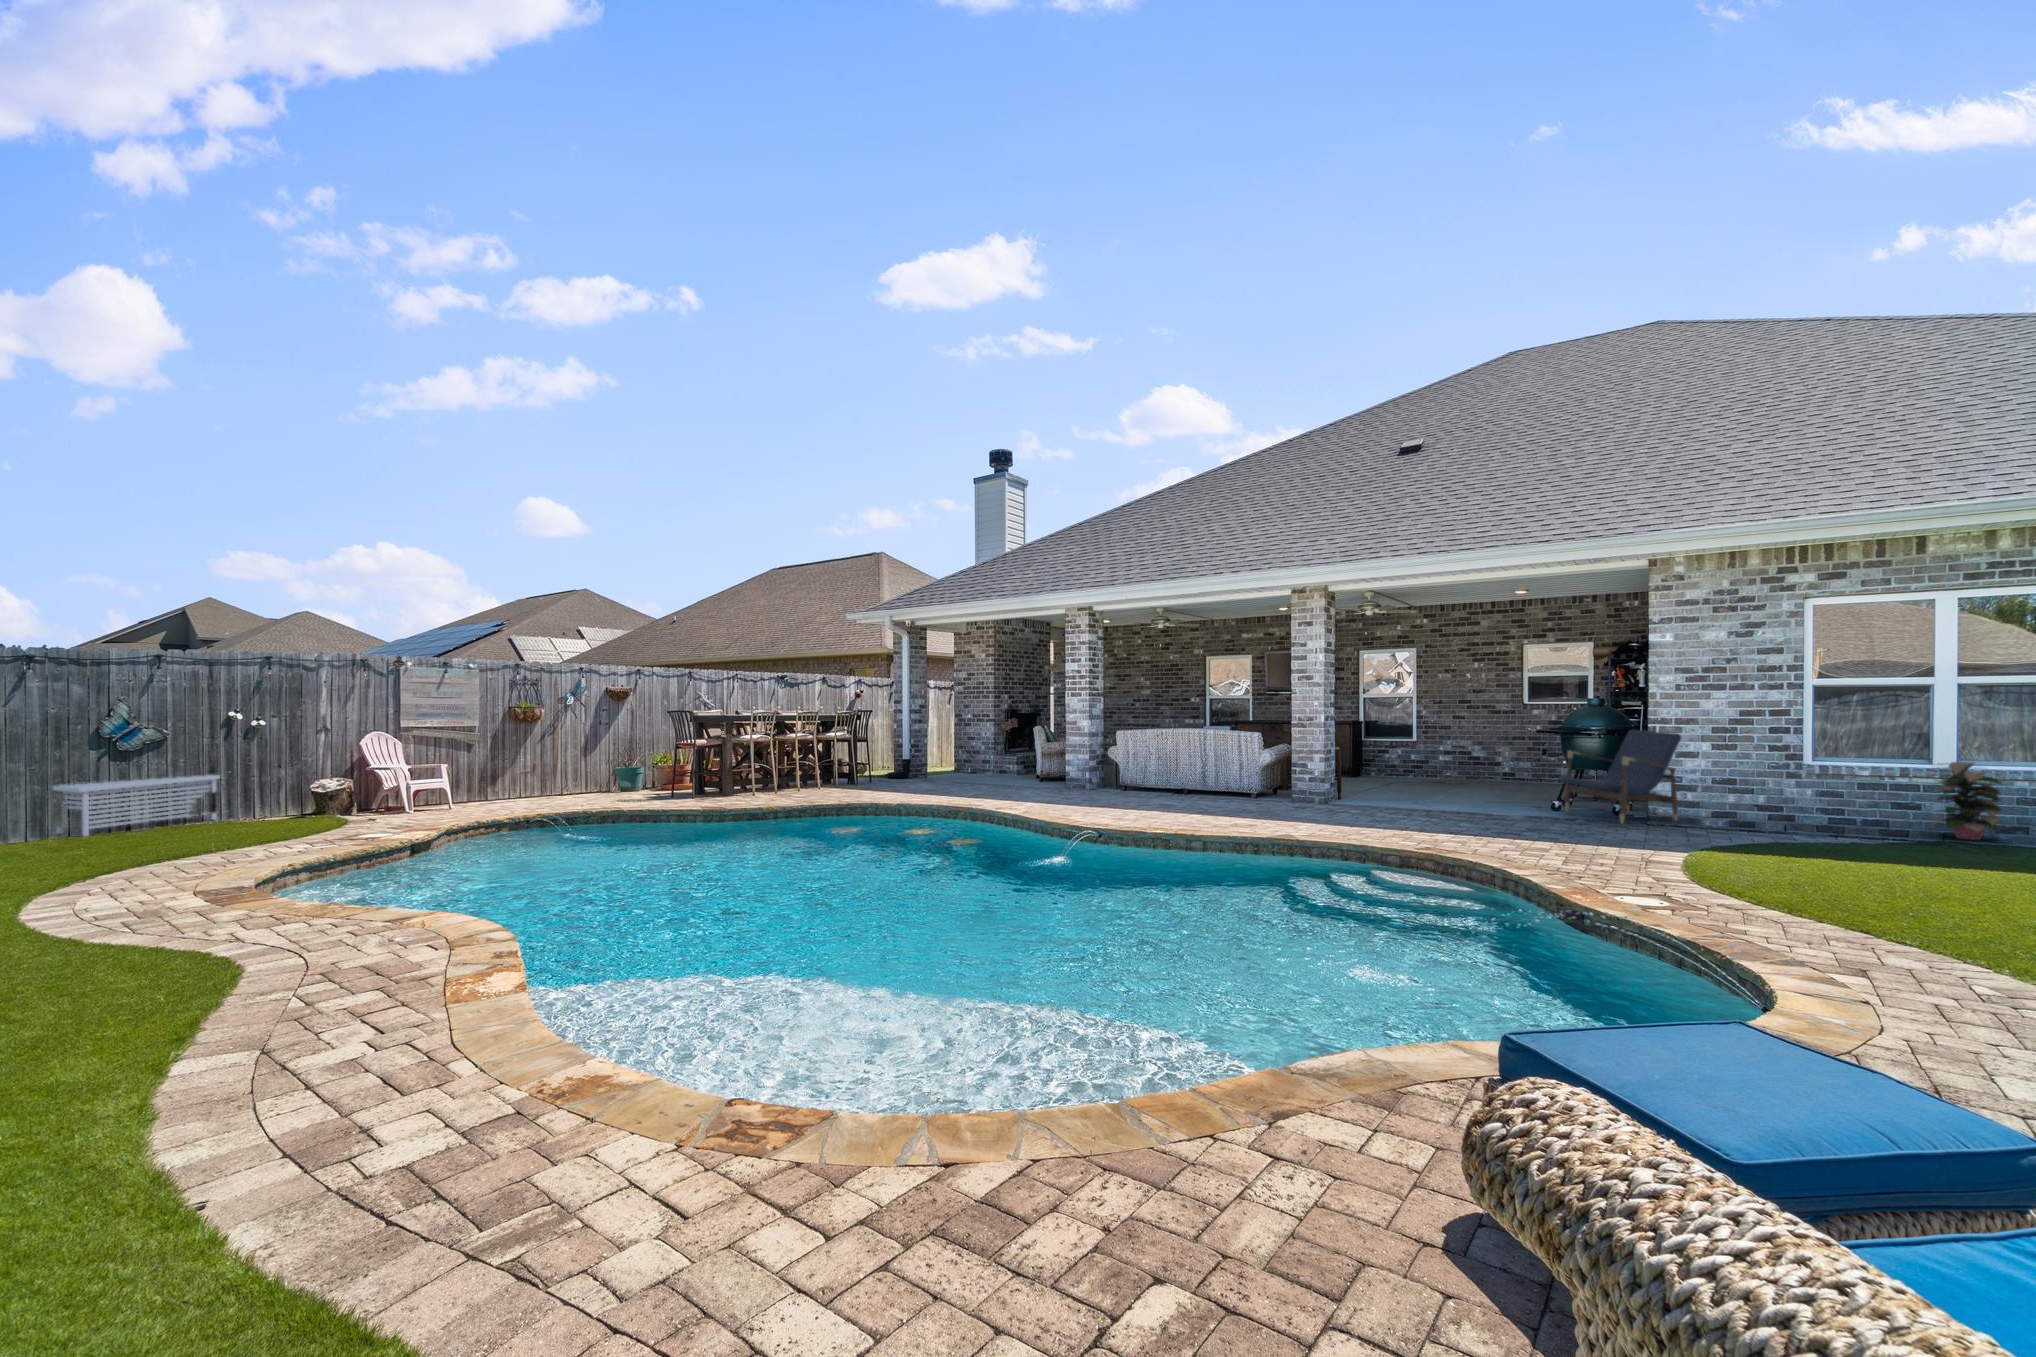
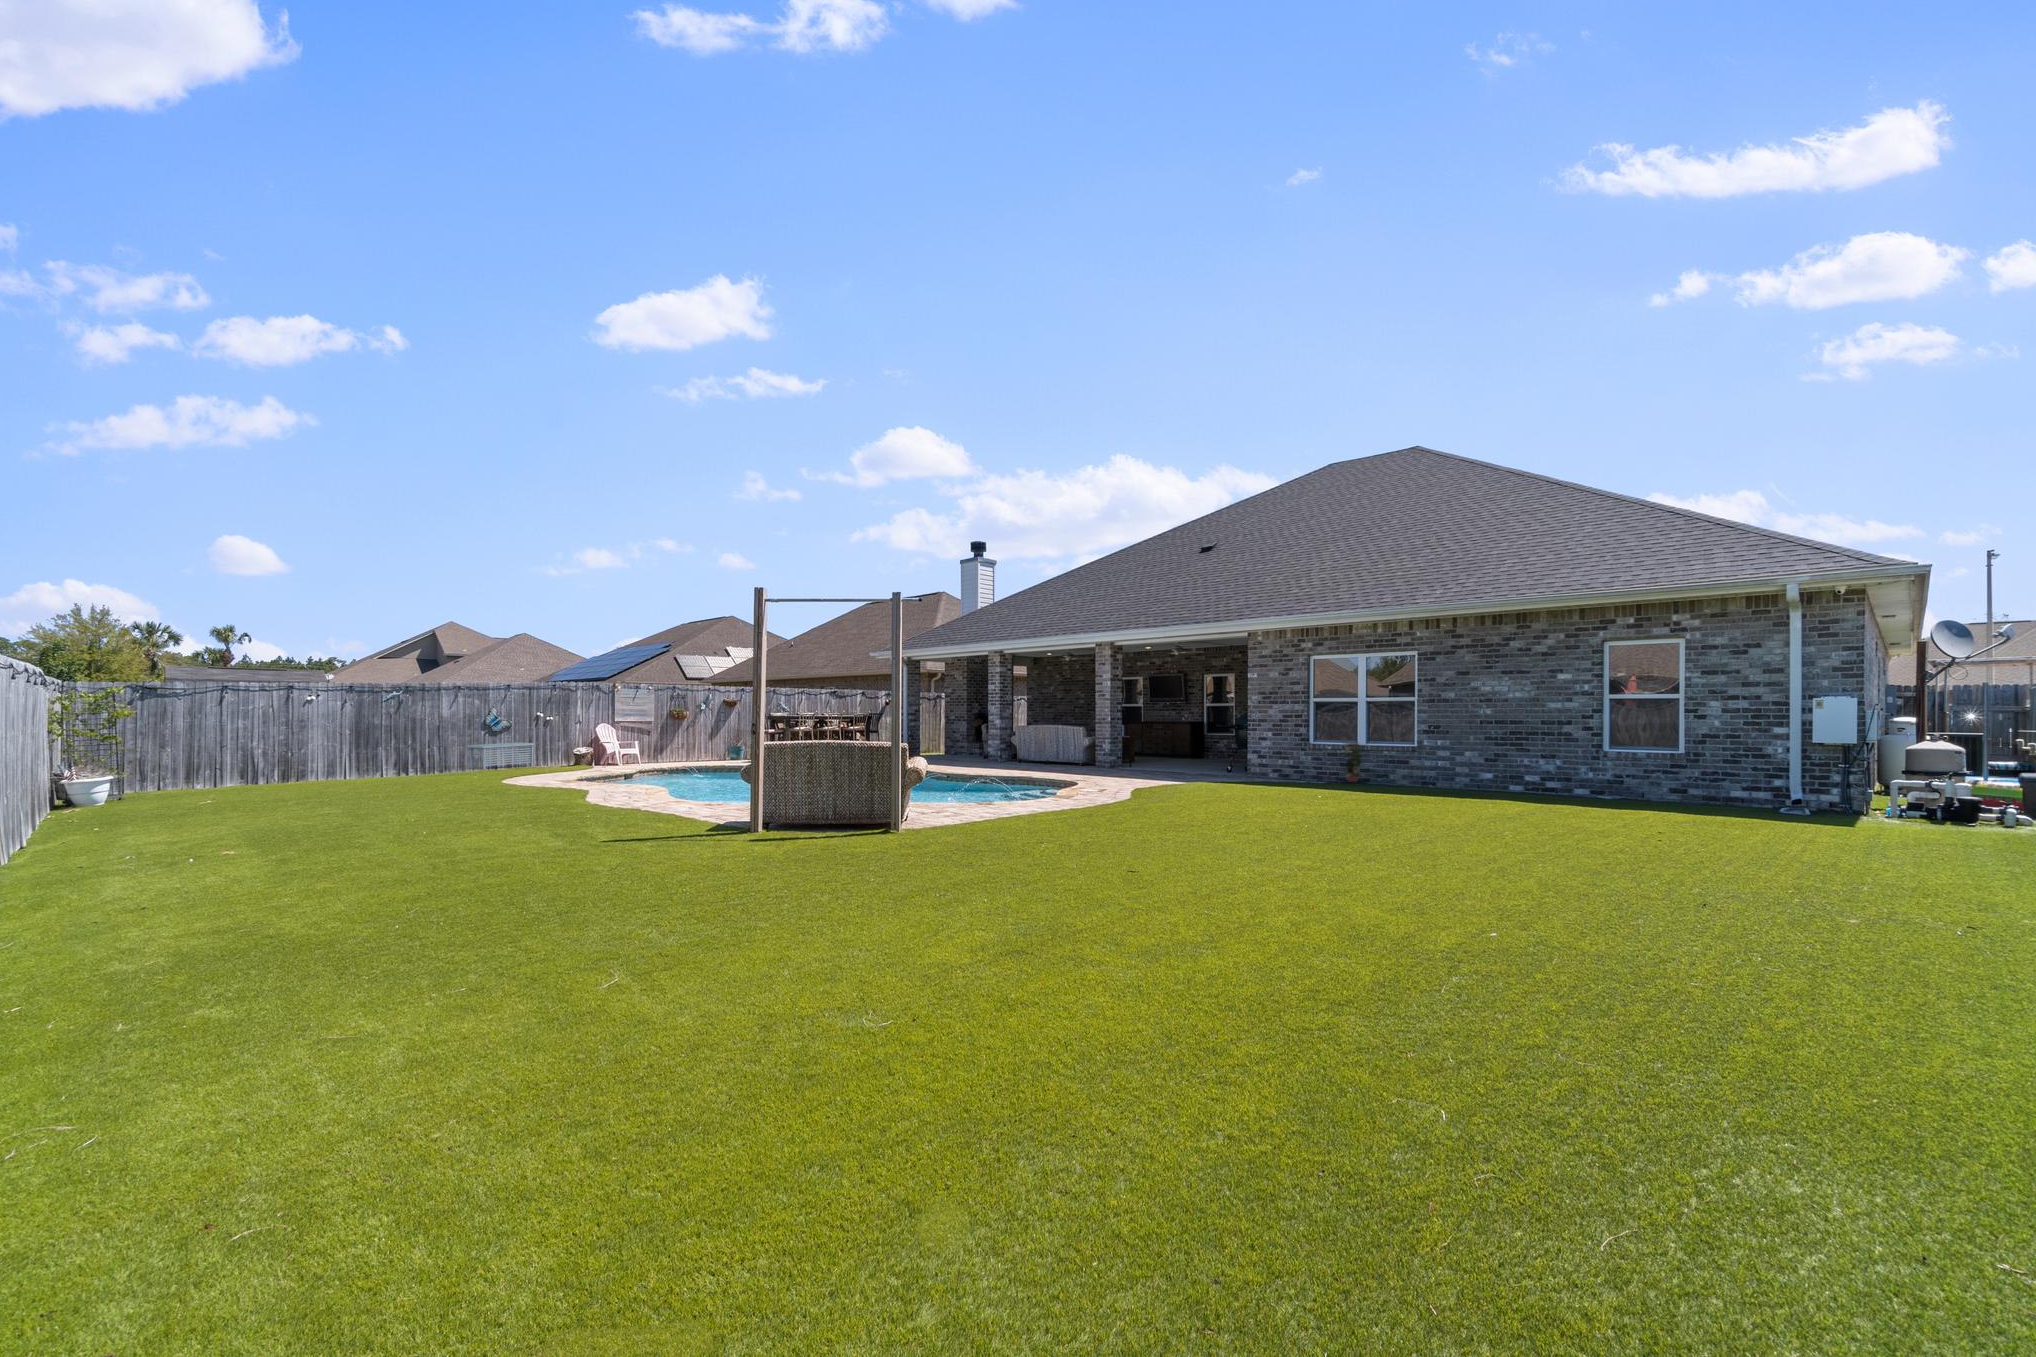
lounge chair: present [1559,730,1681,824] -> none [1201,727,1252,776]

